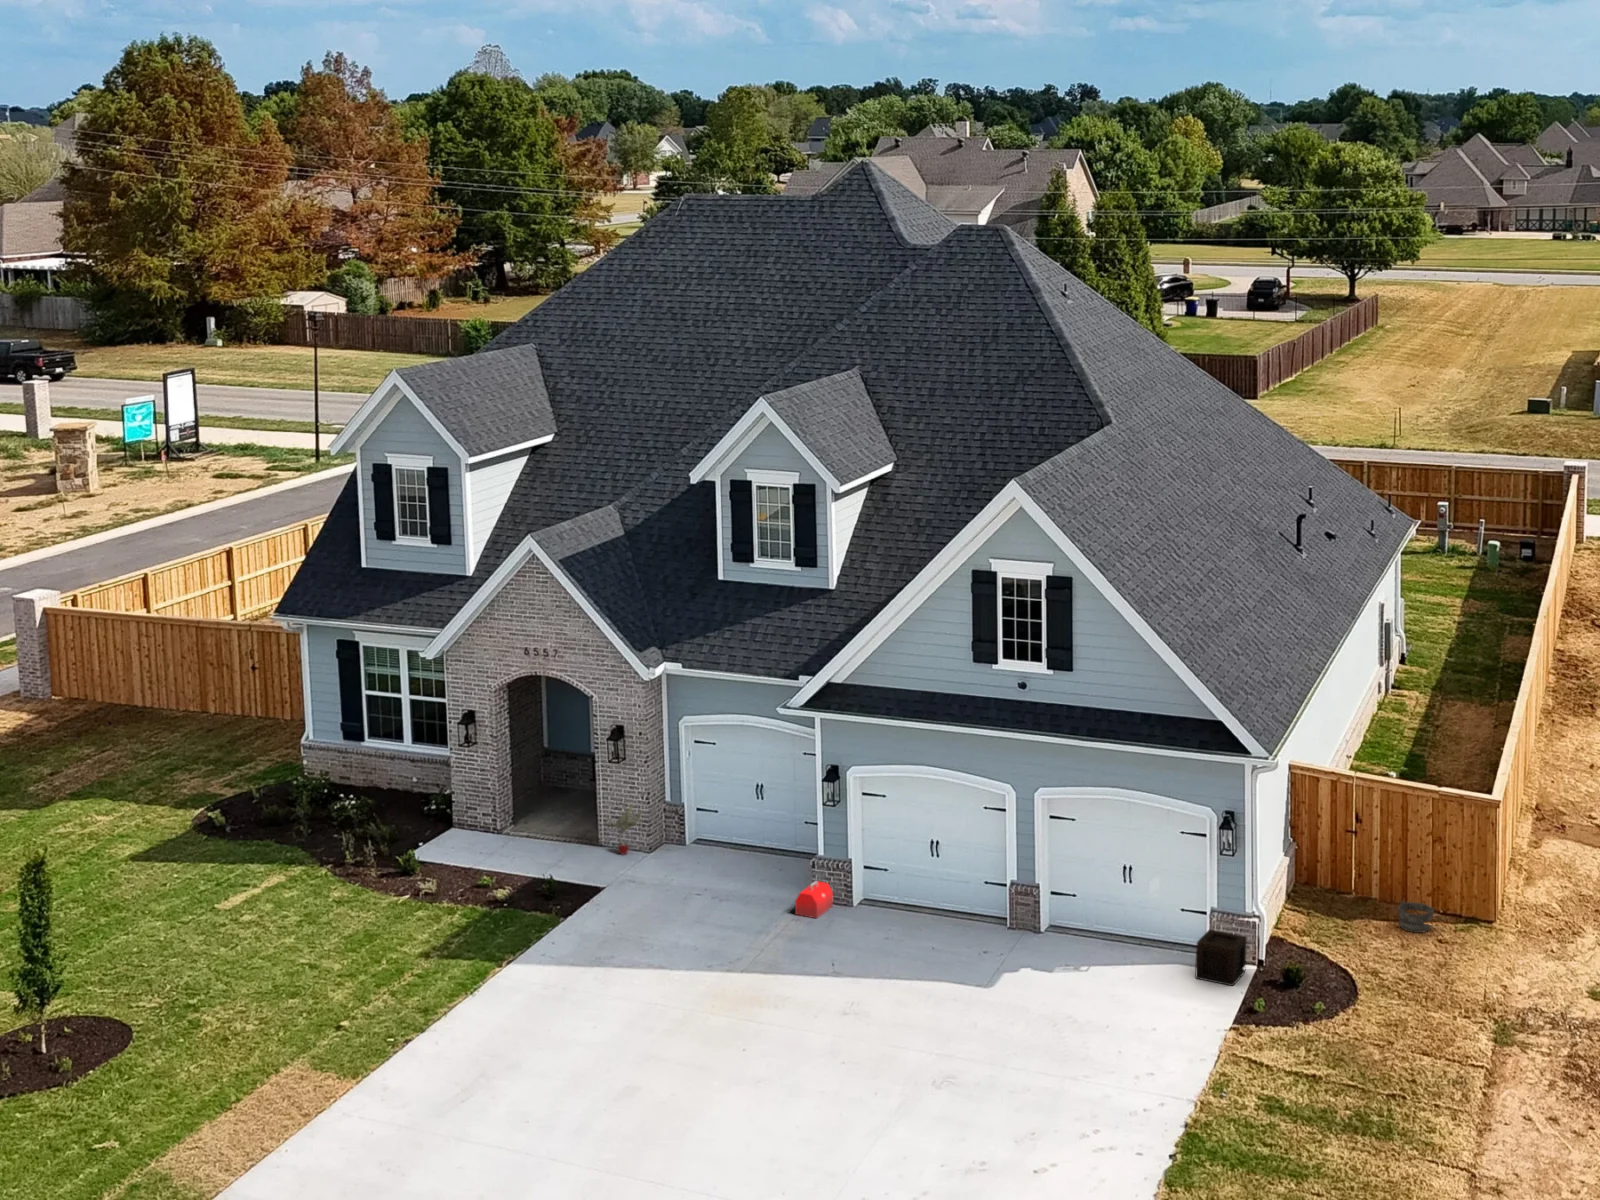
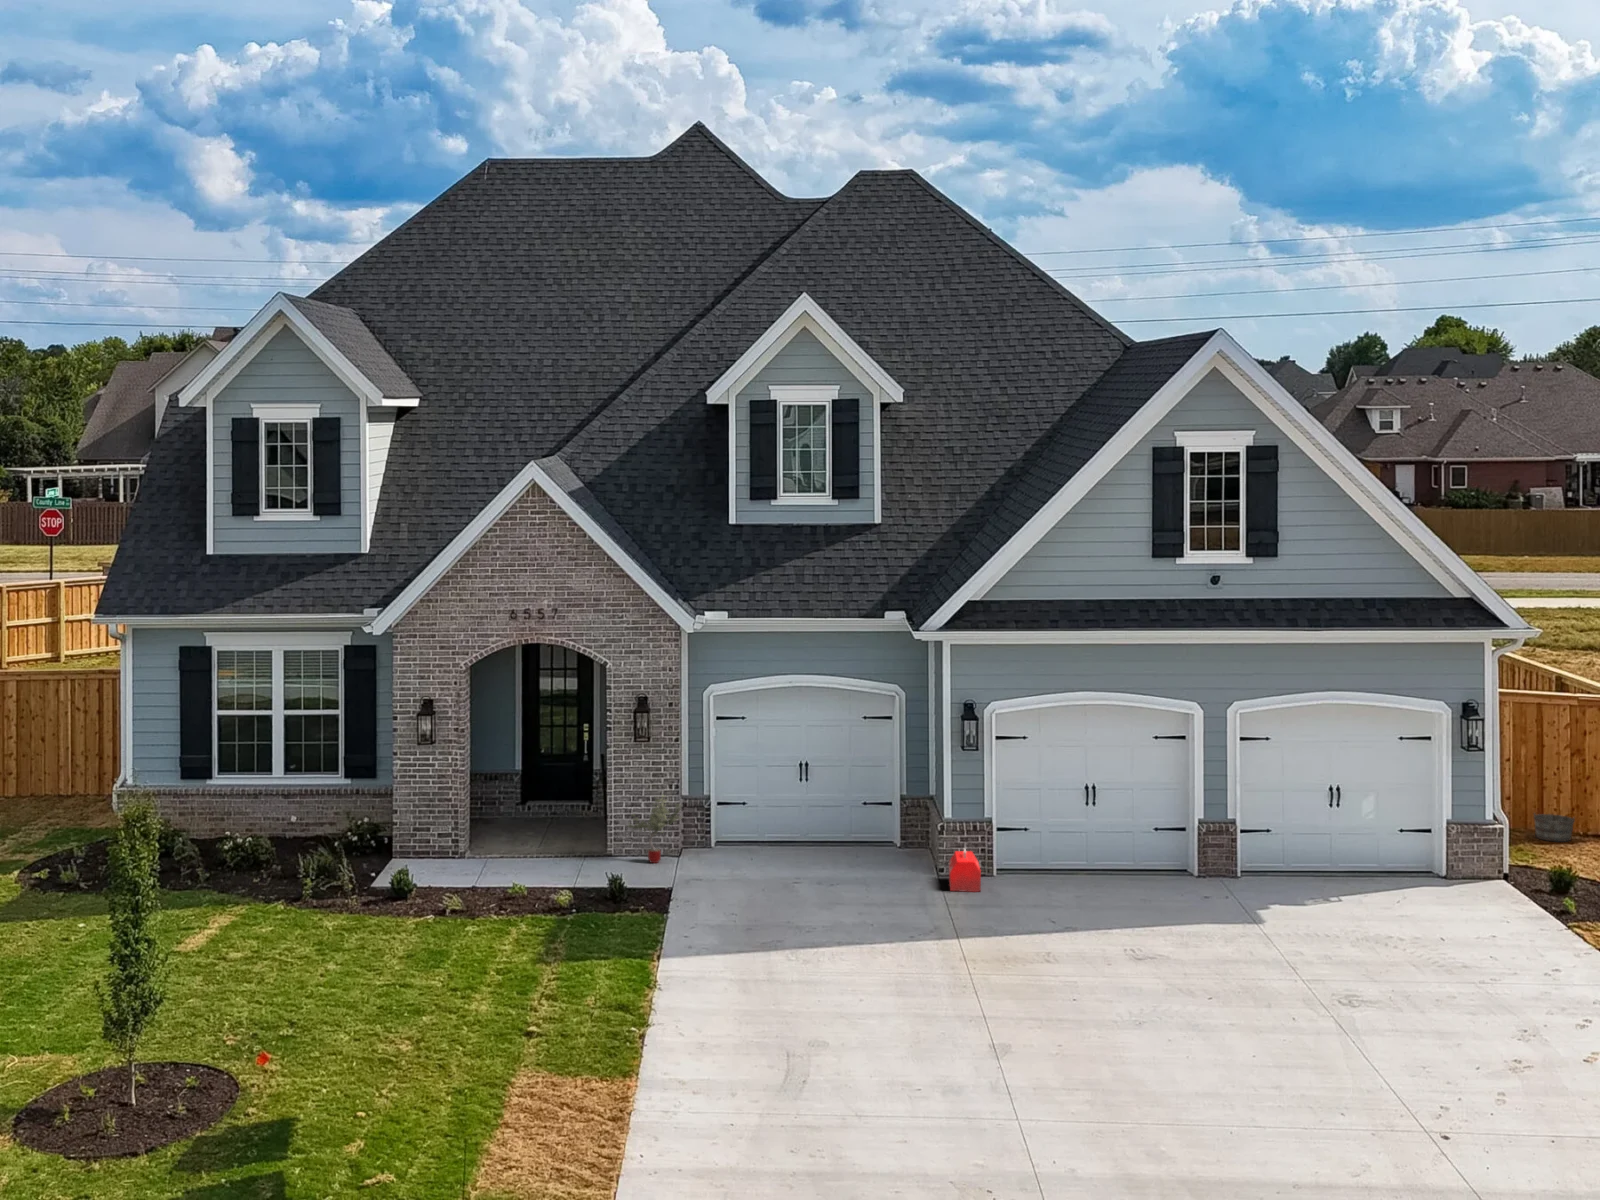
wooden crate: present [1195,930,1247,986] -> none [1444,841,1505,896]

